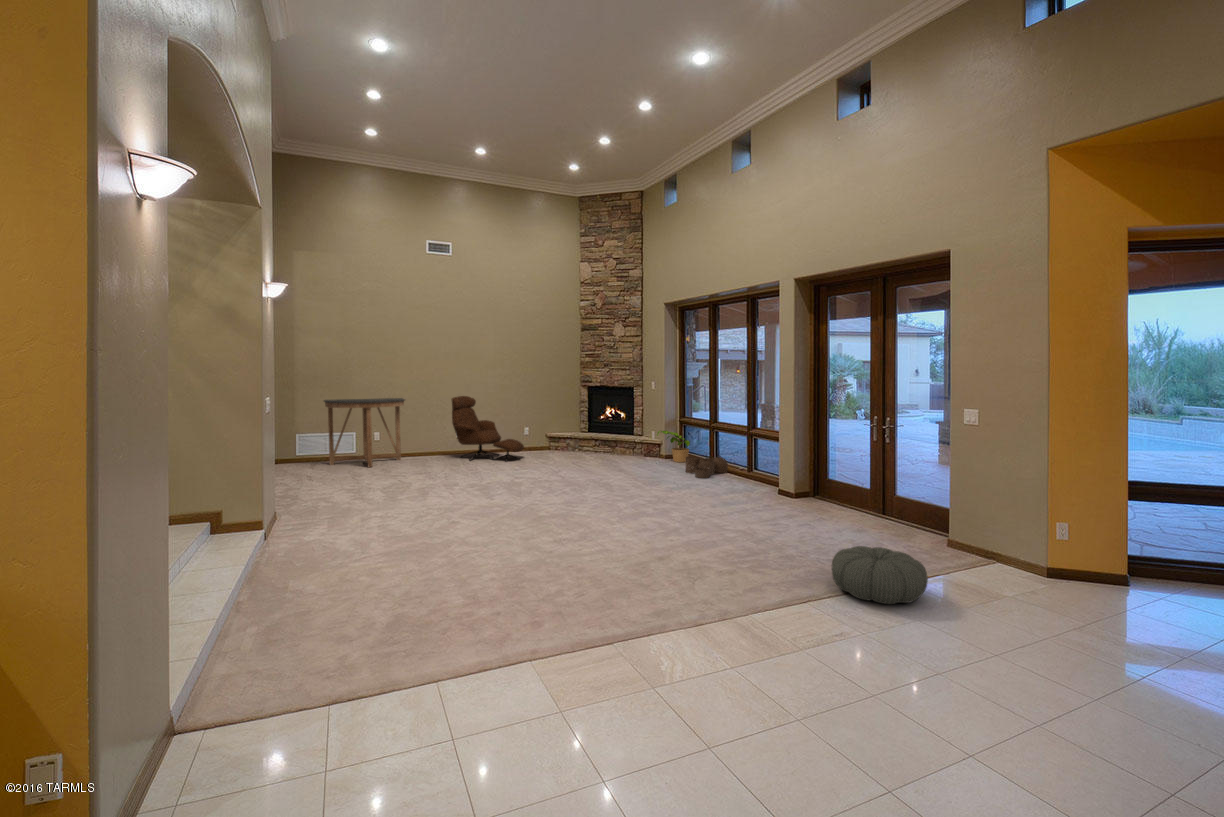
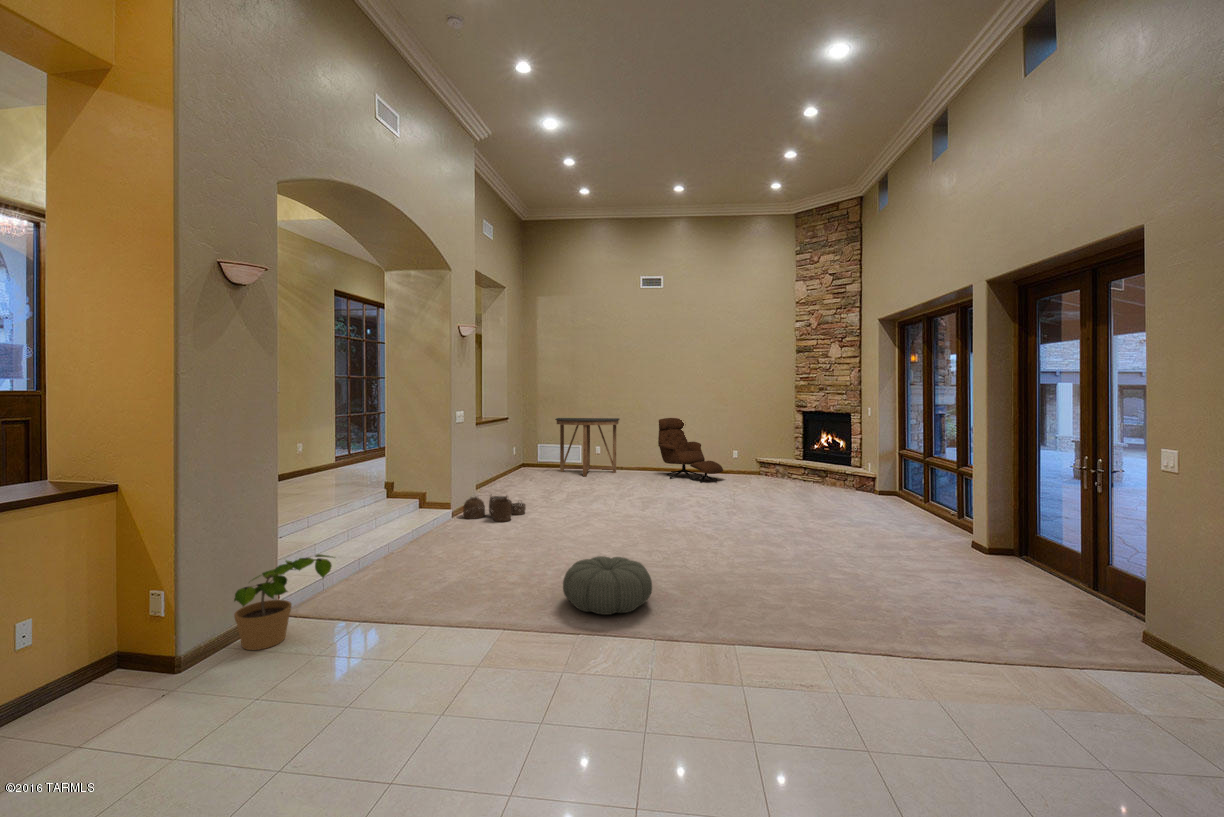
potted plant: present [657,431,690,462] -> present [234,554,332,650]
woven basket: present [686,456,728,478] -> present [463,496,526,522]
pouf: present [832,546,928,604] -> present [563,556,652,615]

